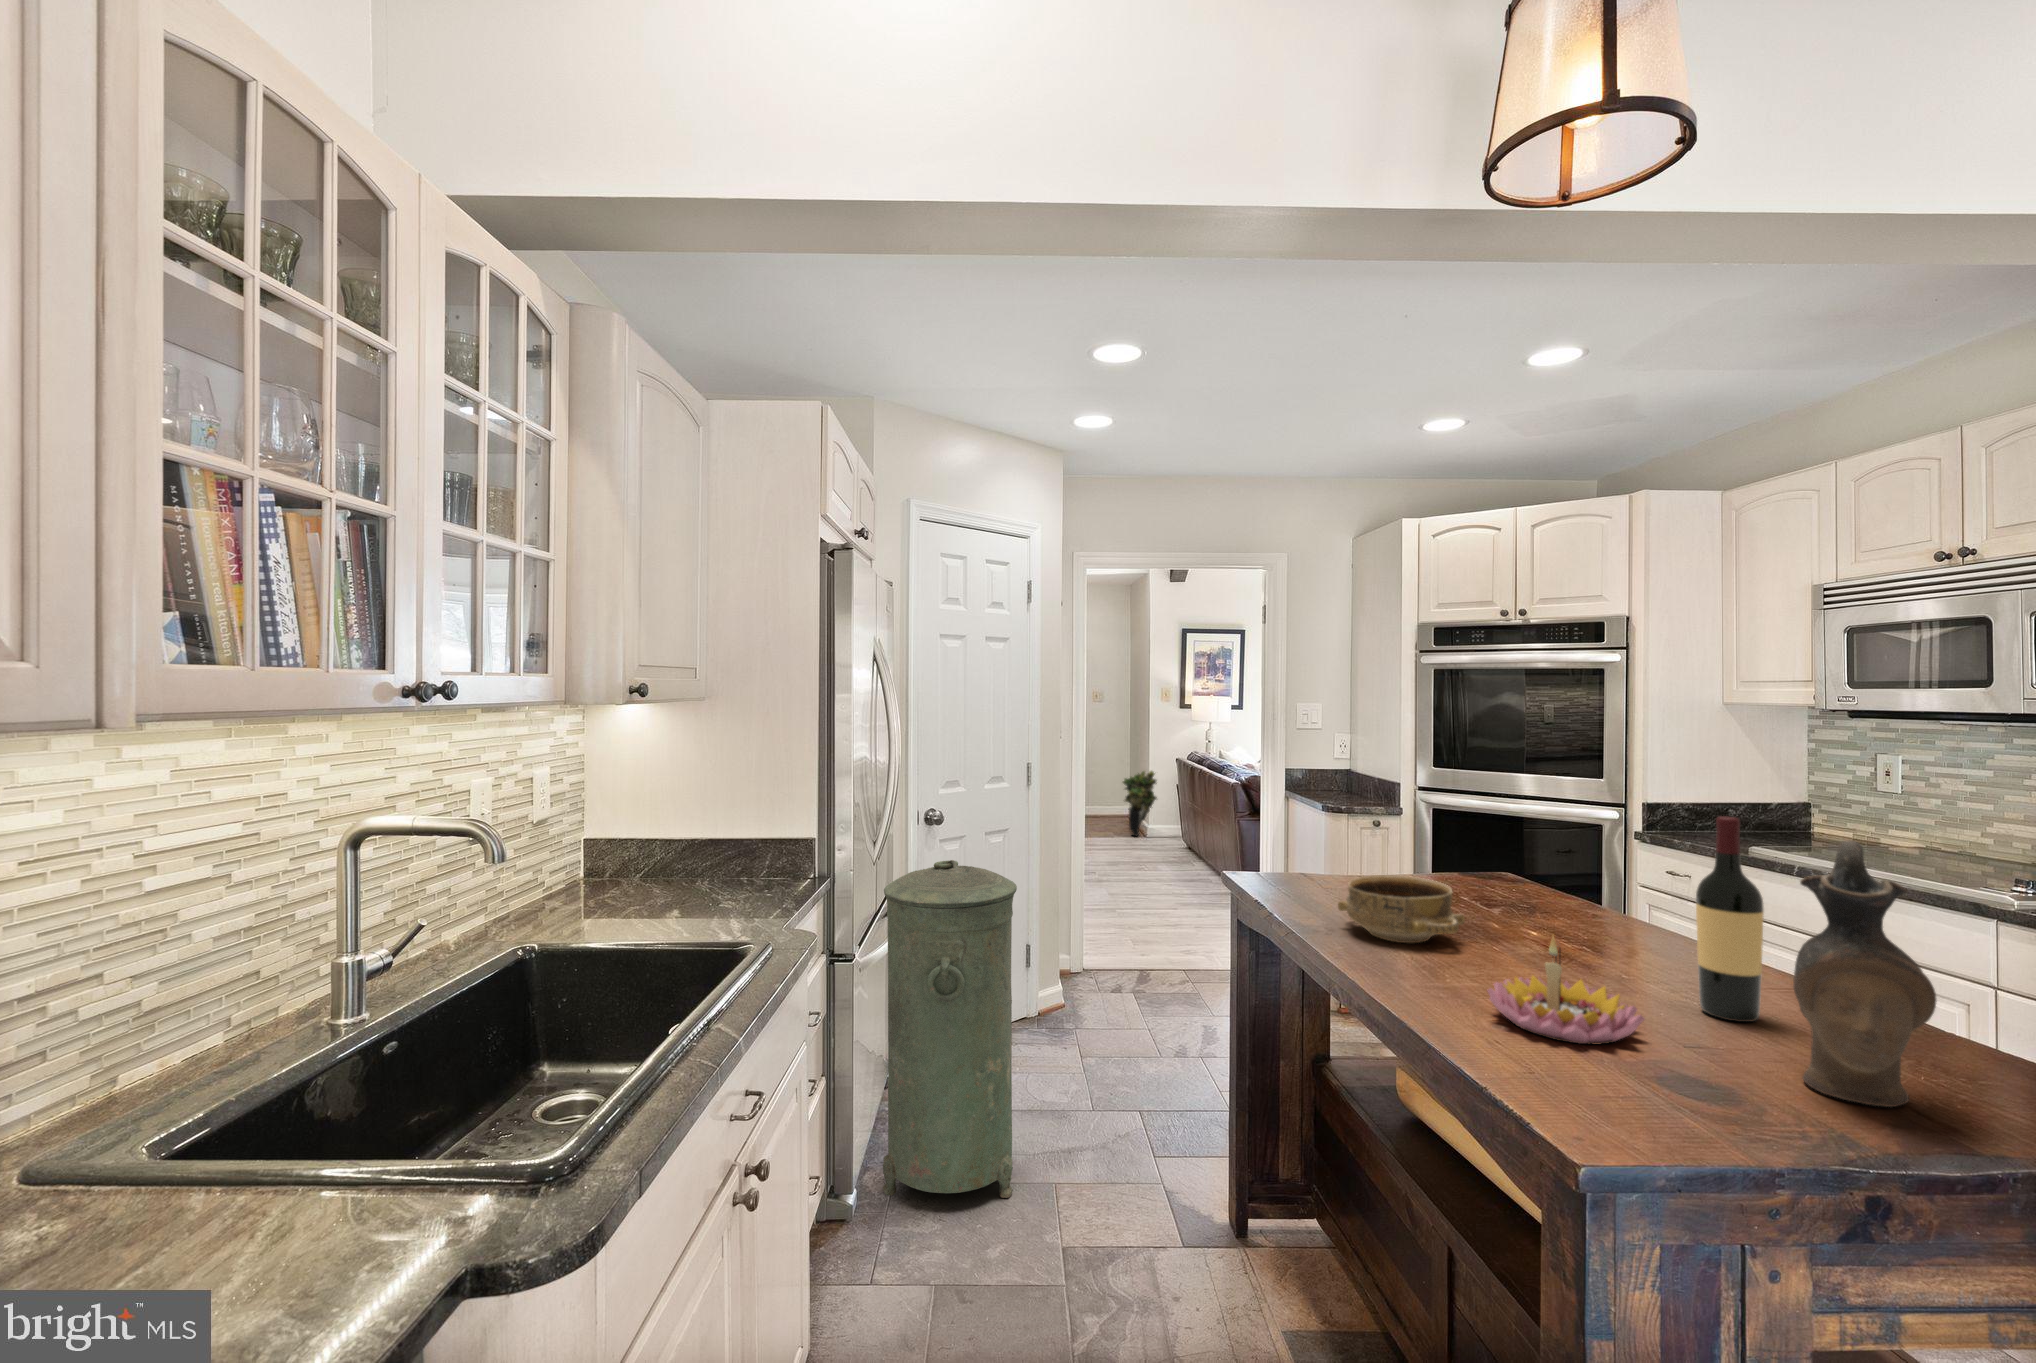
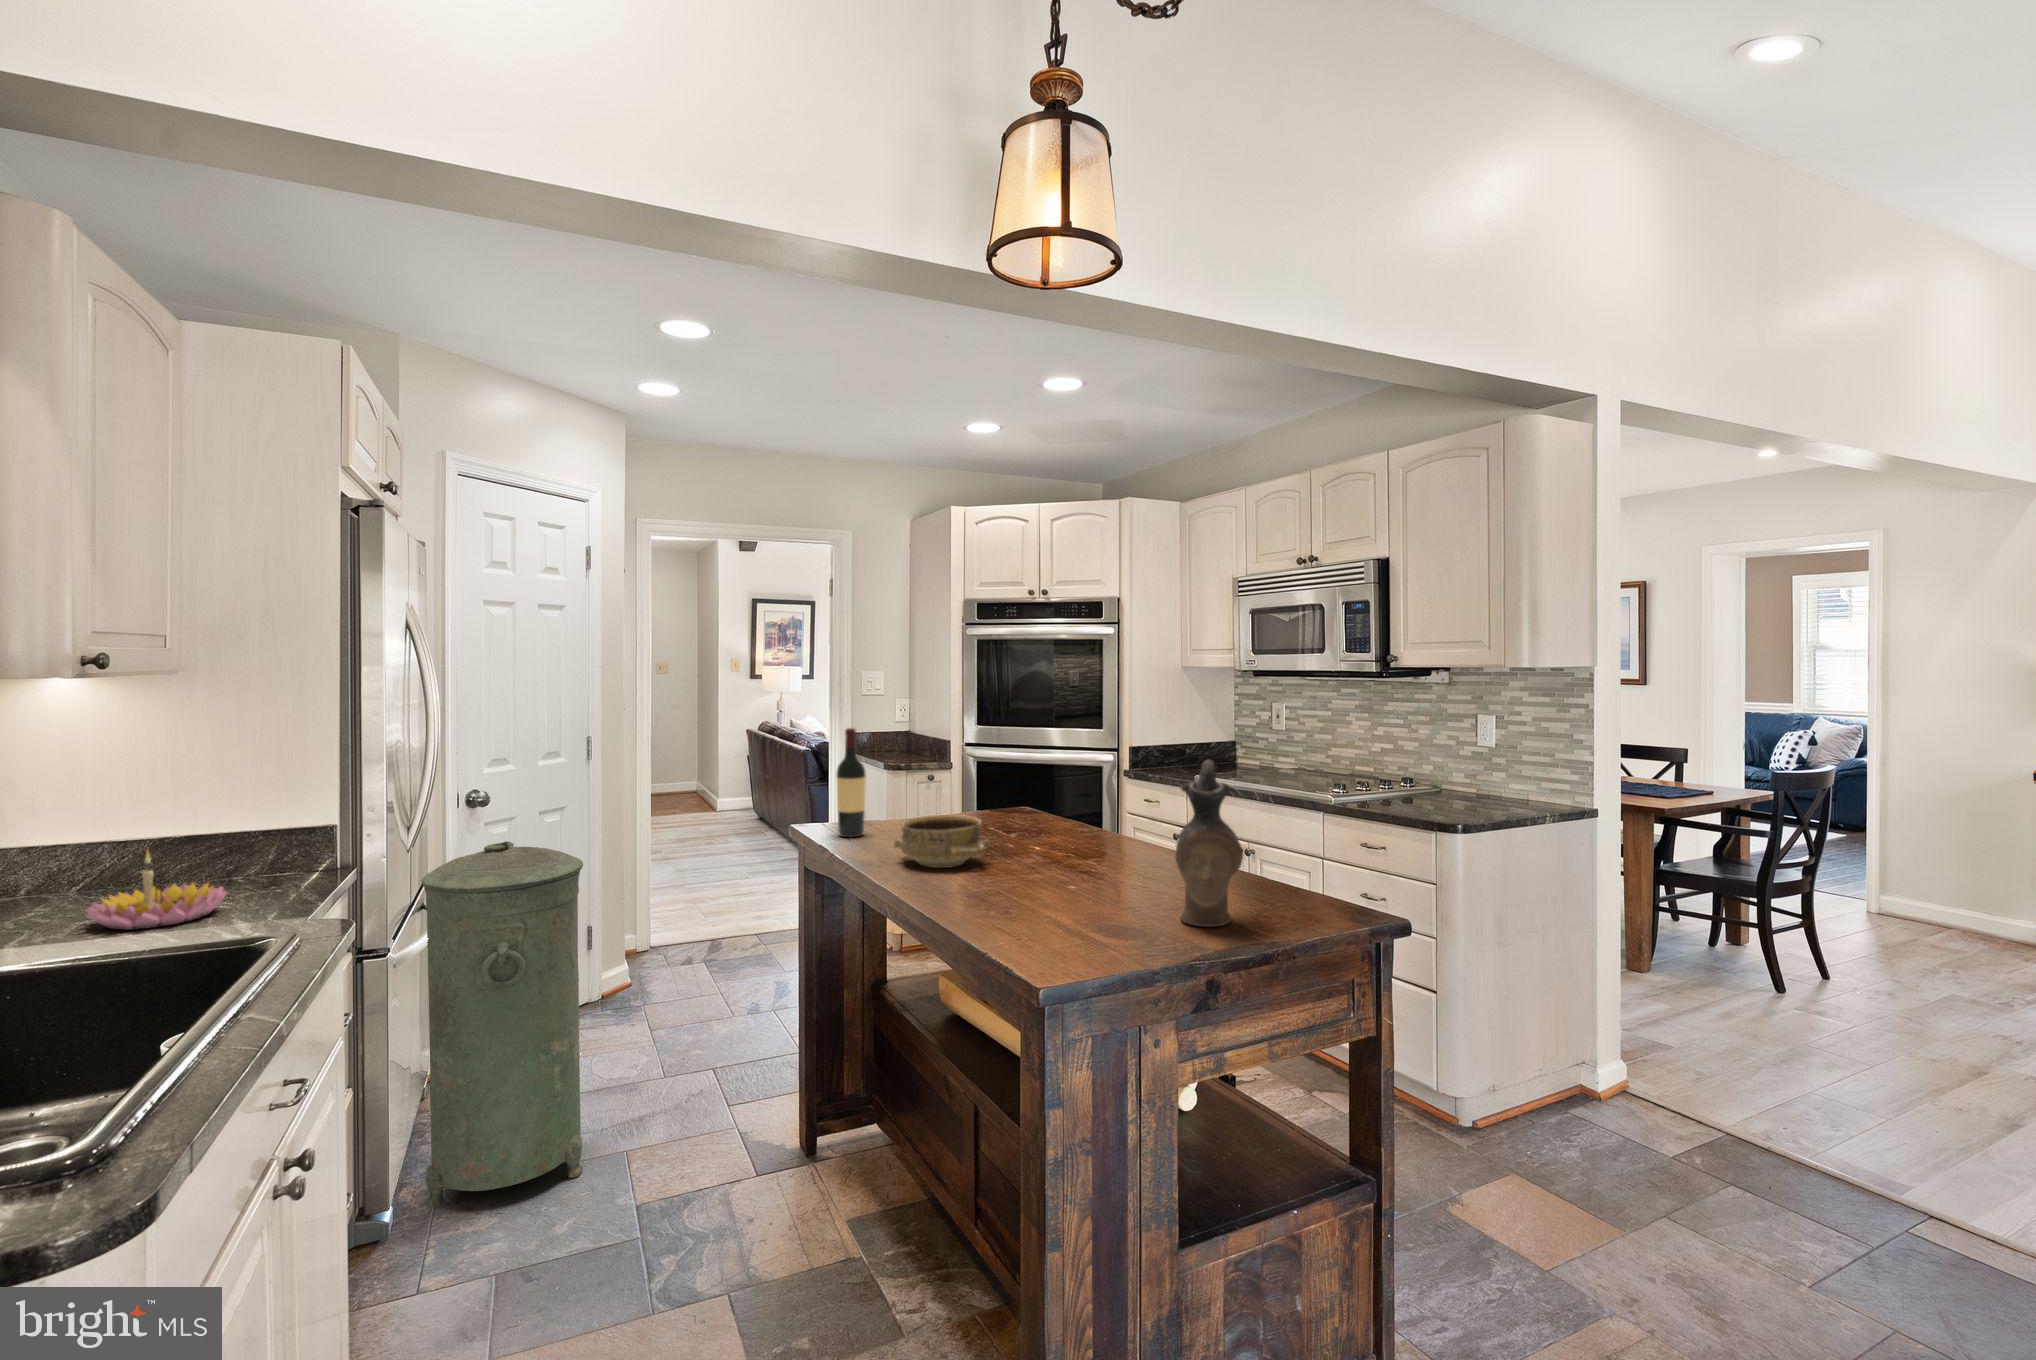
potted plant: present [1123,771,1157,836] -> none [687,742,728,813]
wine bottle: present [1696,816,1764,1022] -> present [836,728,866,837]
candle holder: present [1488,937,1644,1044] -> present [86,851,228,930]

